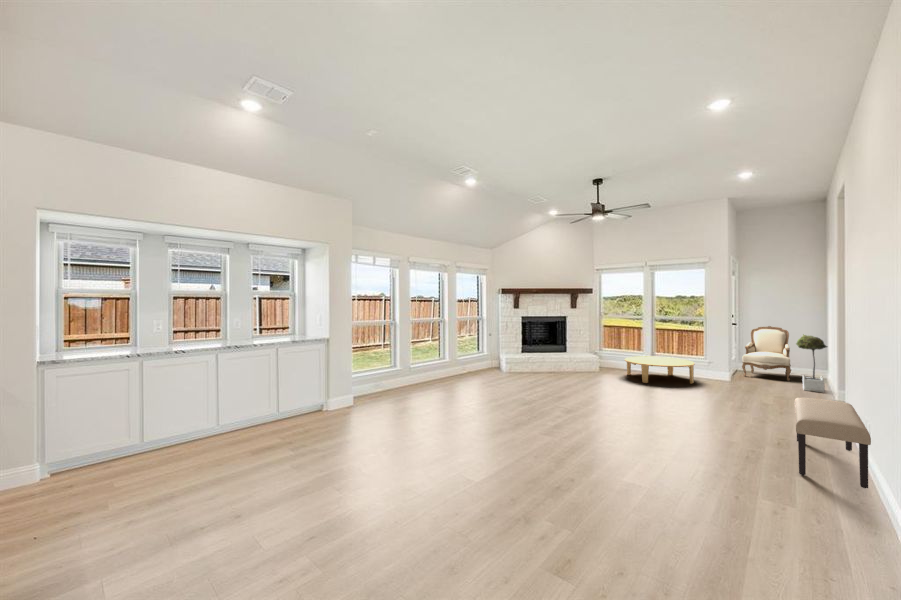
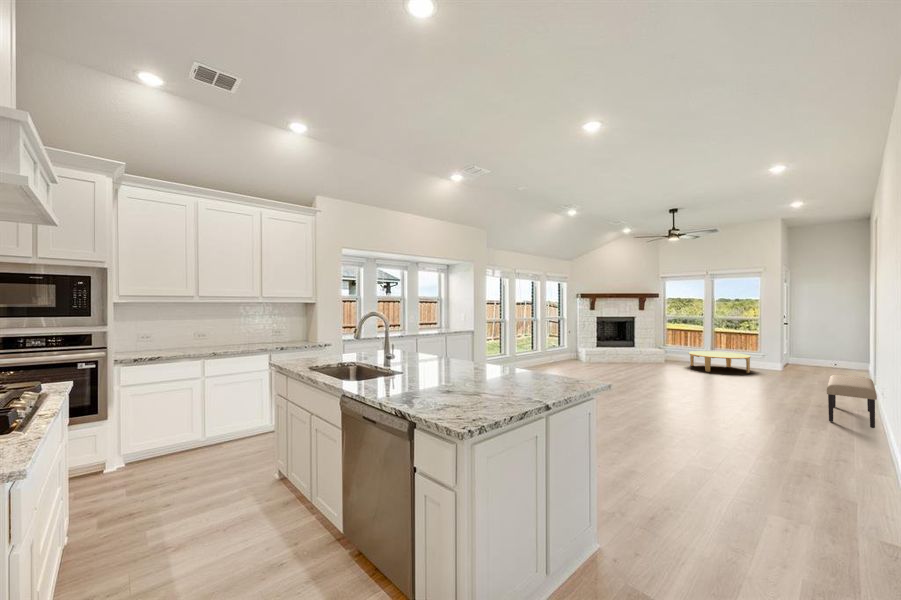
armchair: present [742,326,791,381] -> none [793,327,836,372]
potted tree: present [796,334,827,392] -> none [840,333,867,380]

